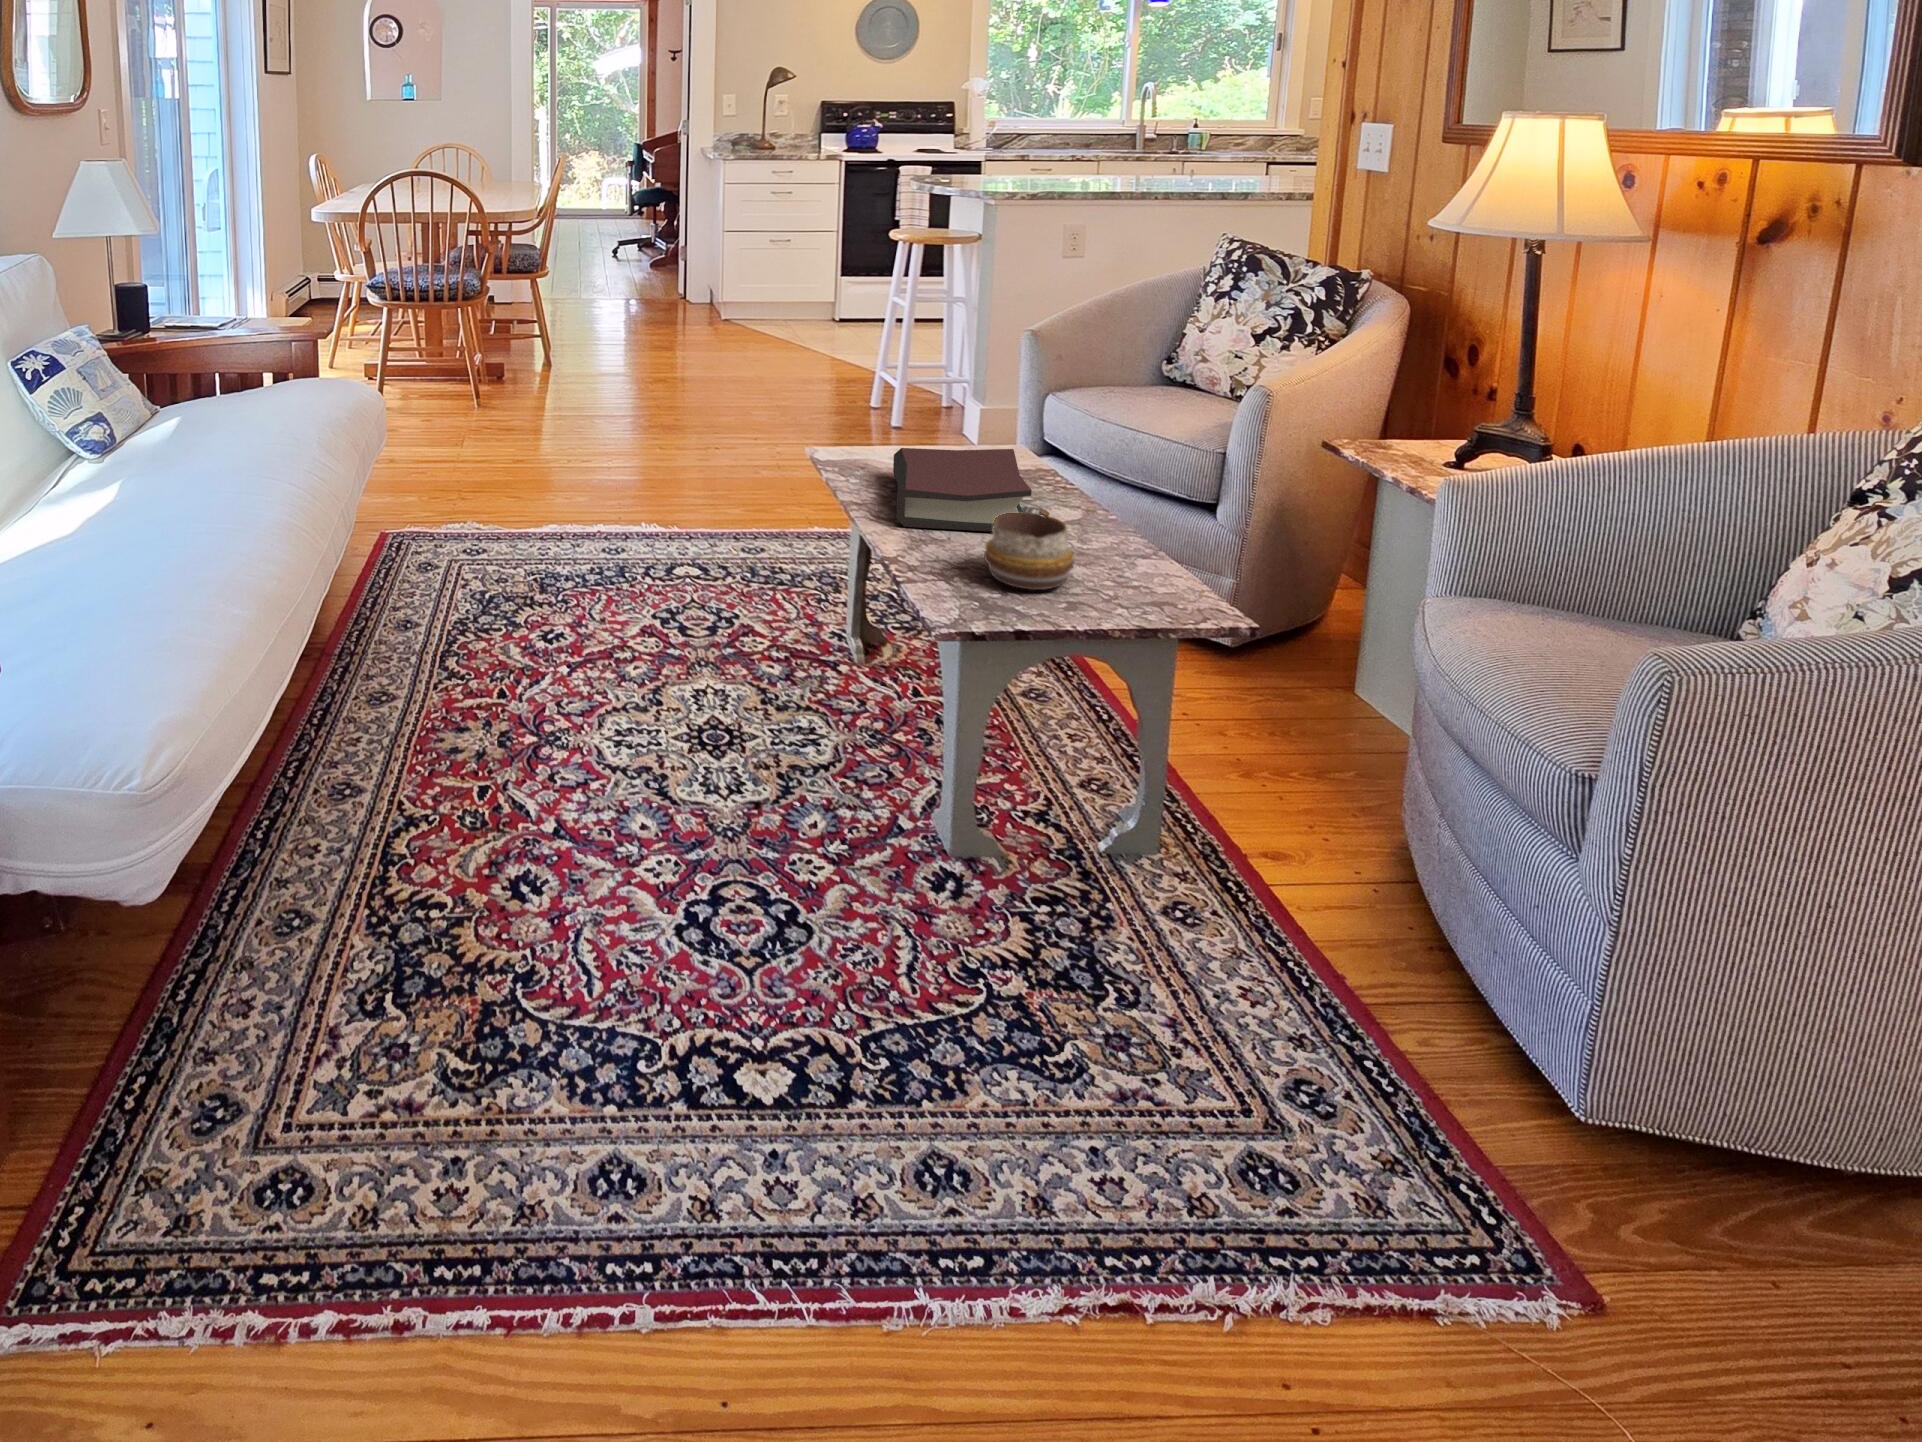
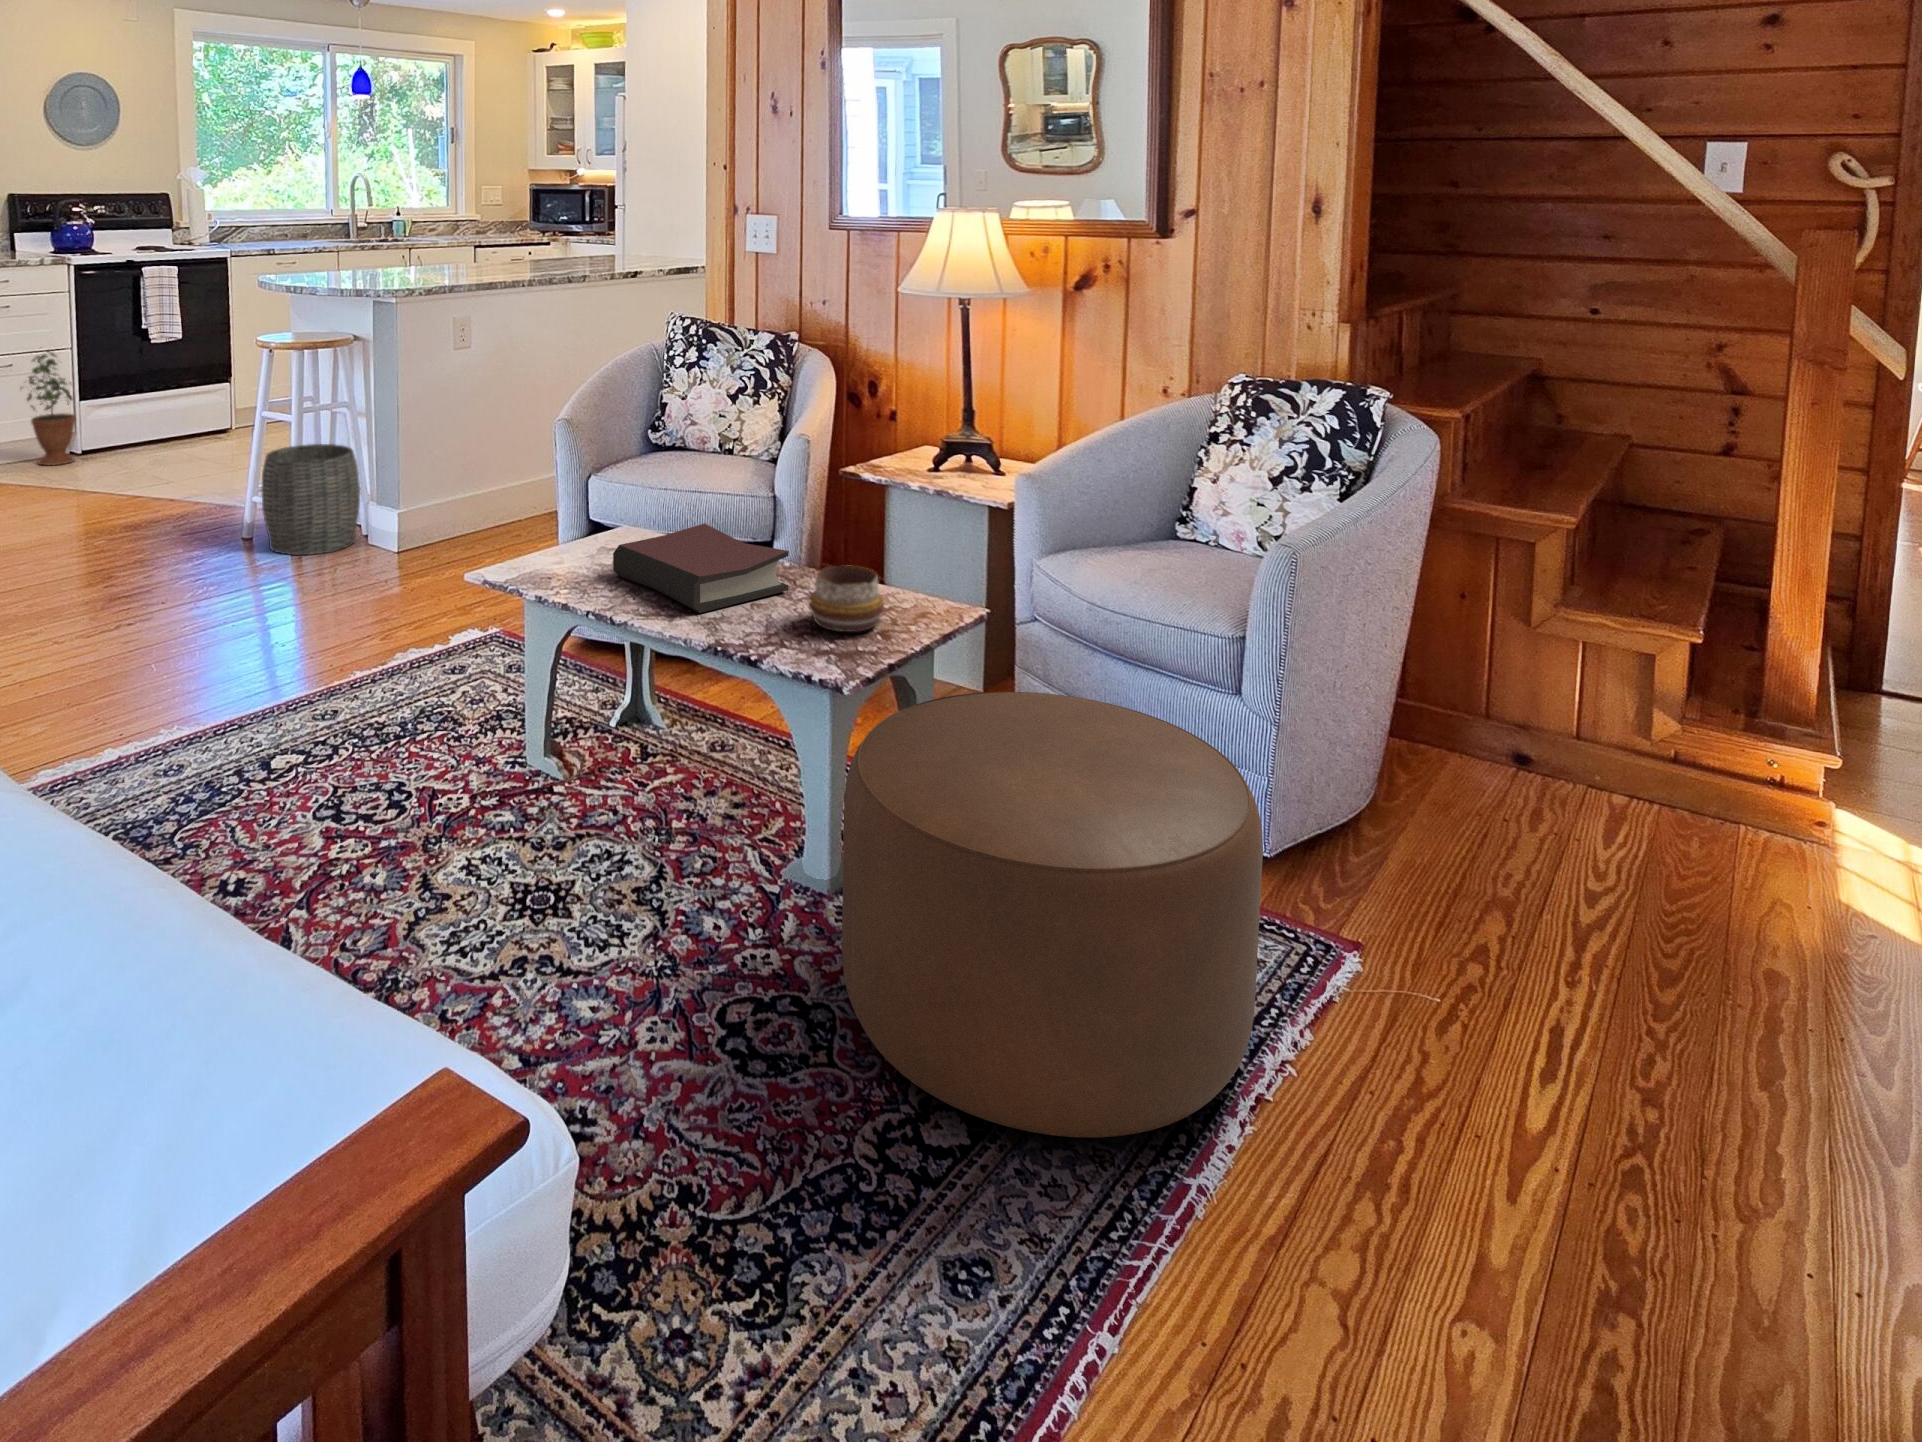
potted plant: none [798,231,839,328] -> present [27,350,76,466]
woven basket: none [879,333,967,433] -> present [262,444,360,555]
ottoman: none [754,673,1276,1252] -> present [842,692,1263,1138]

